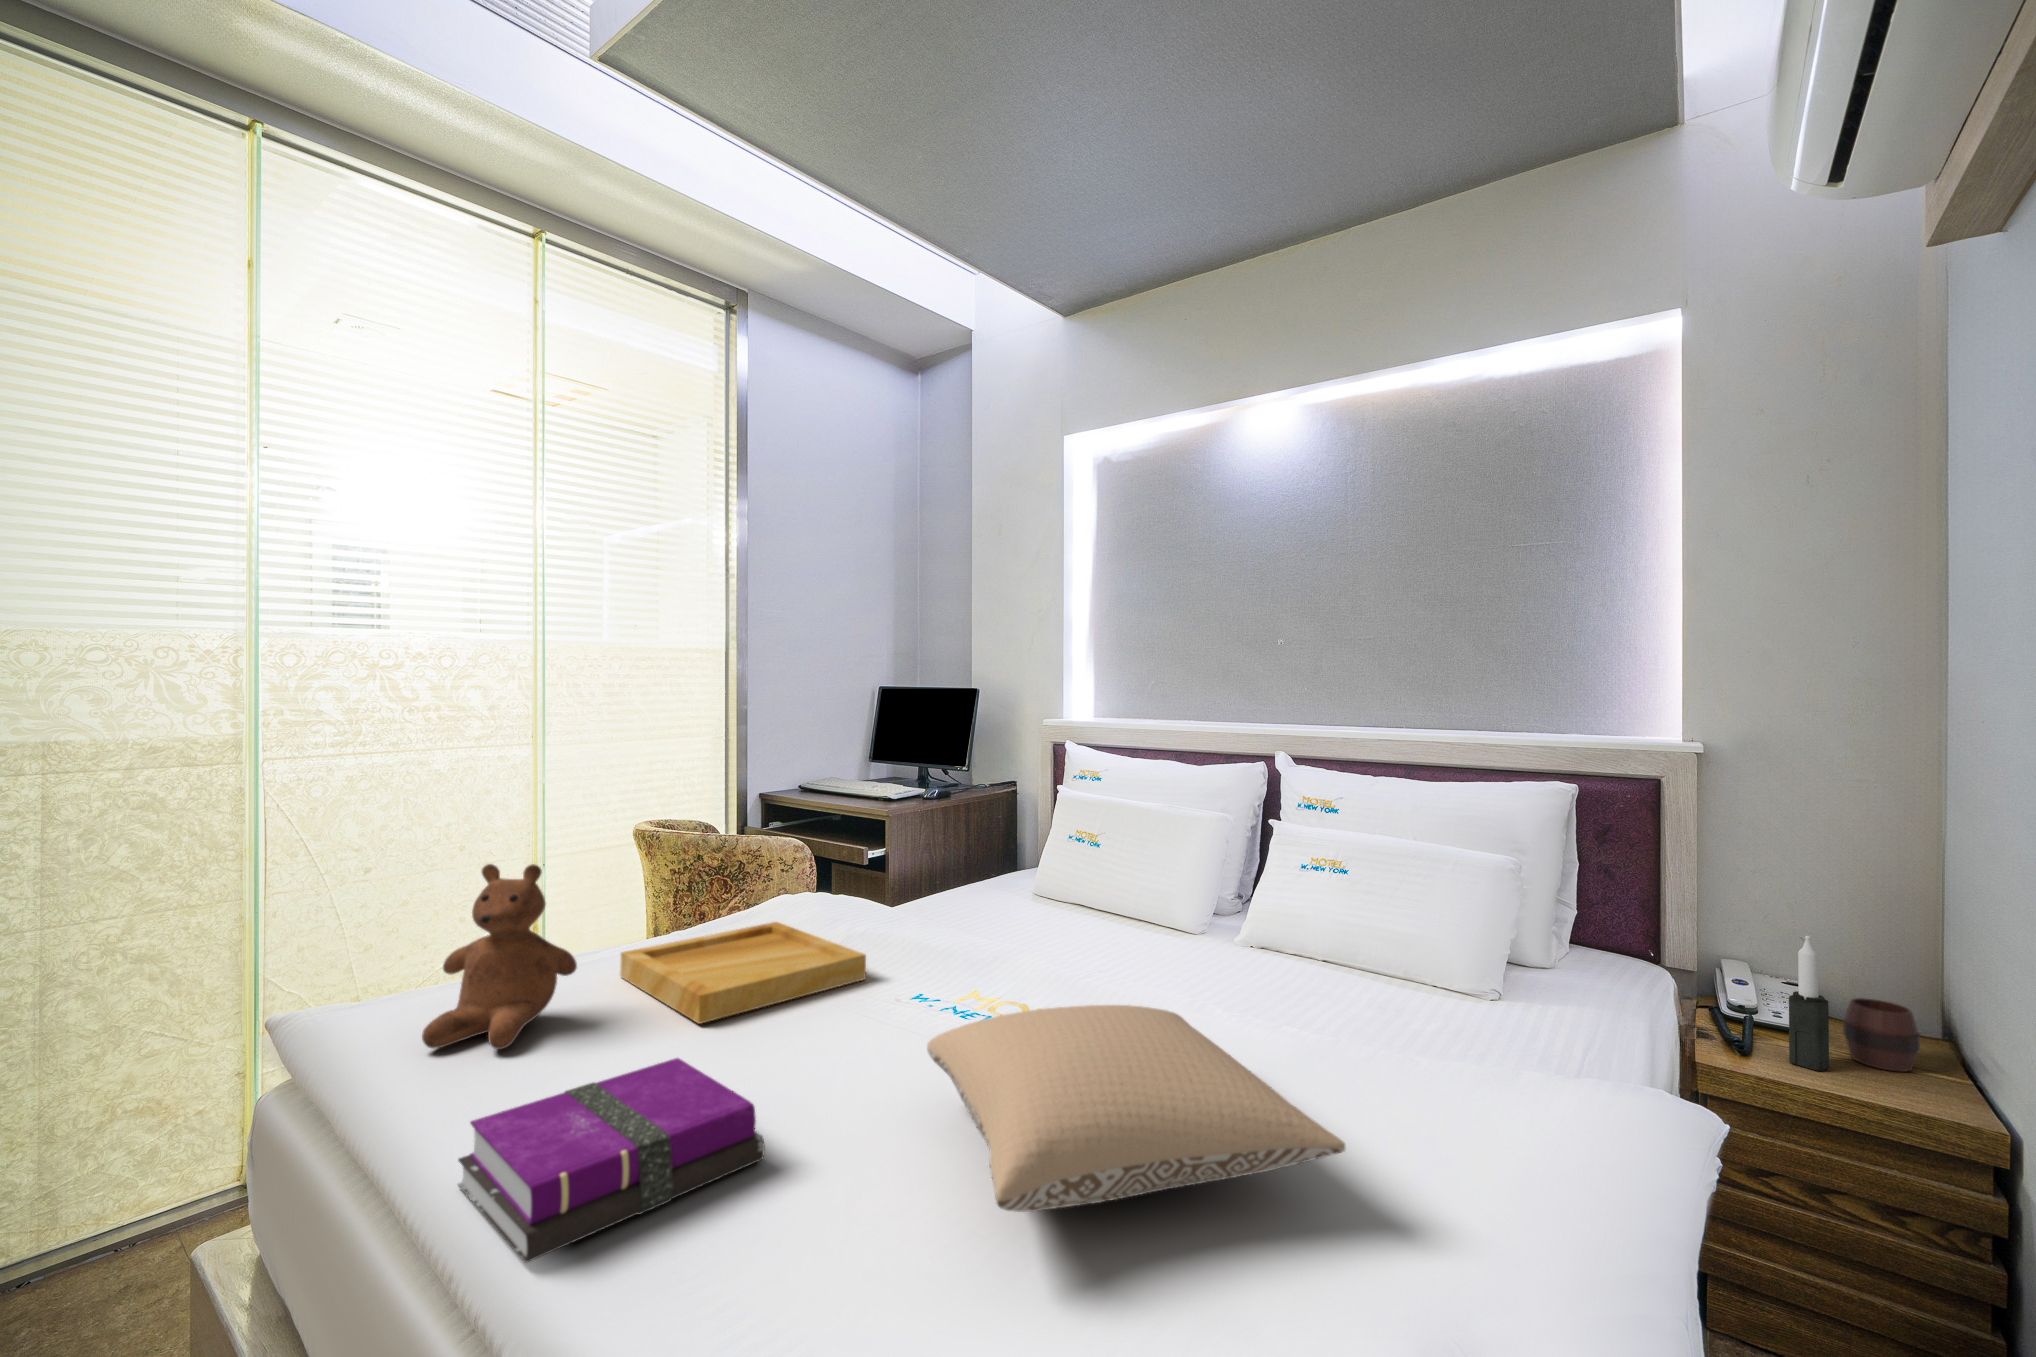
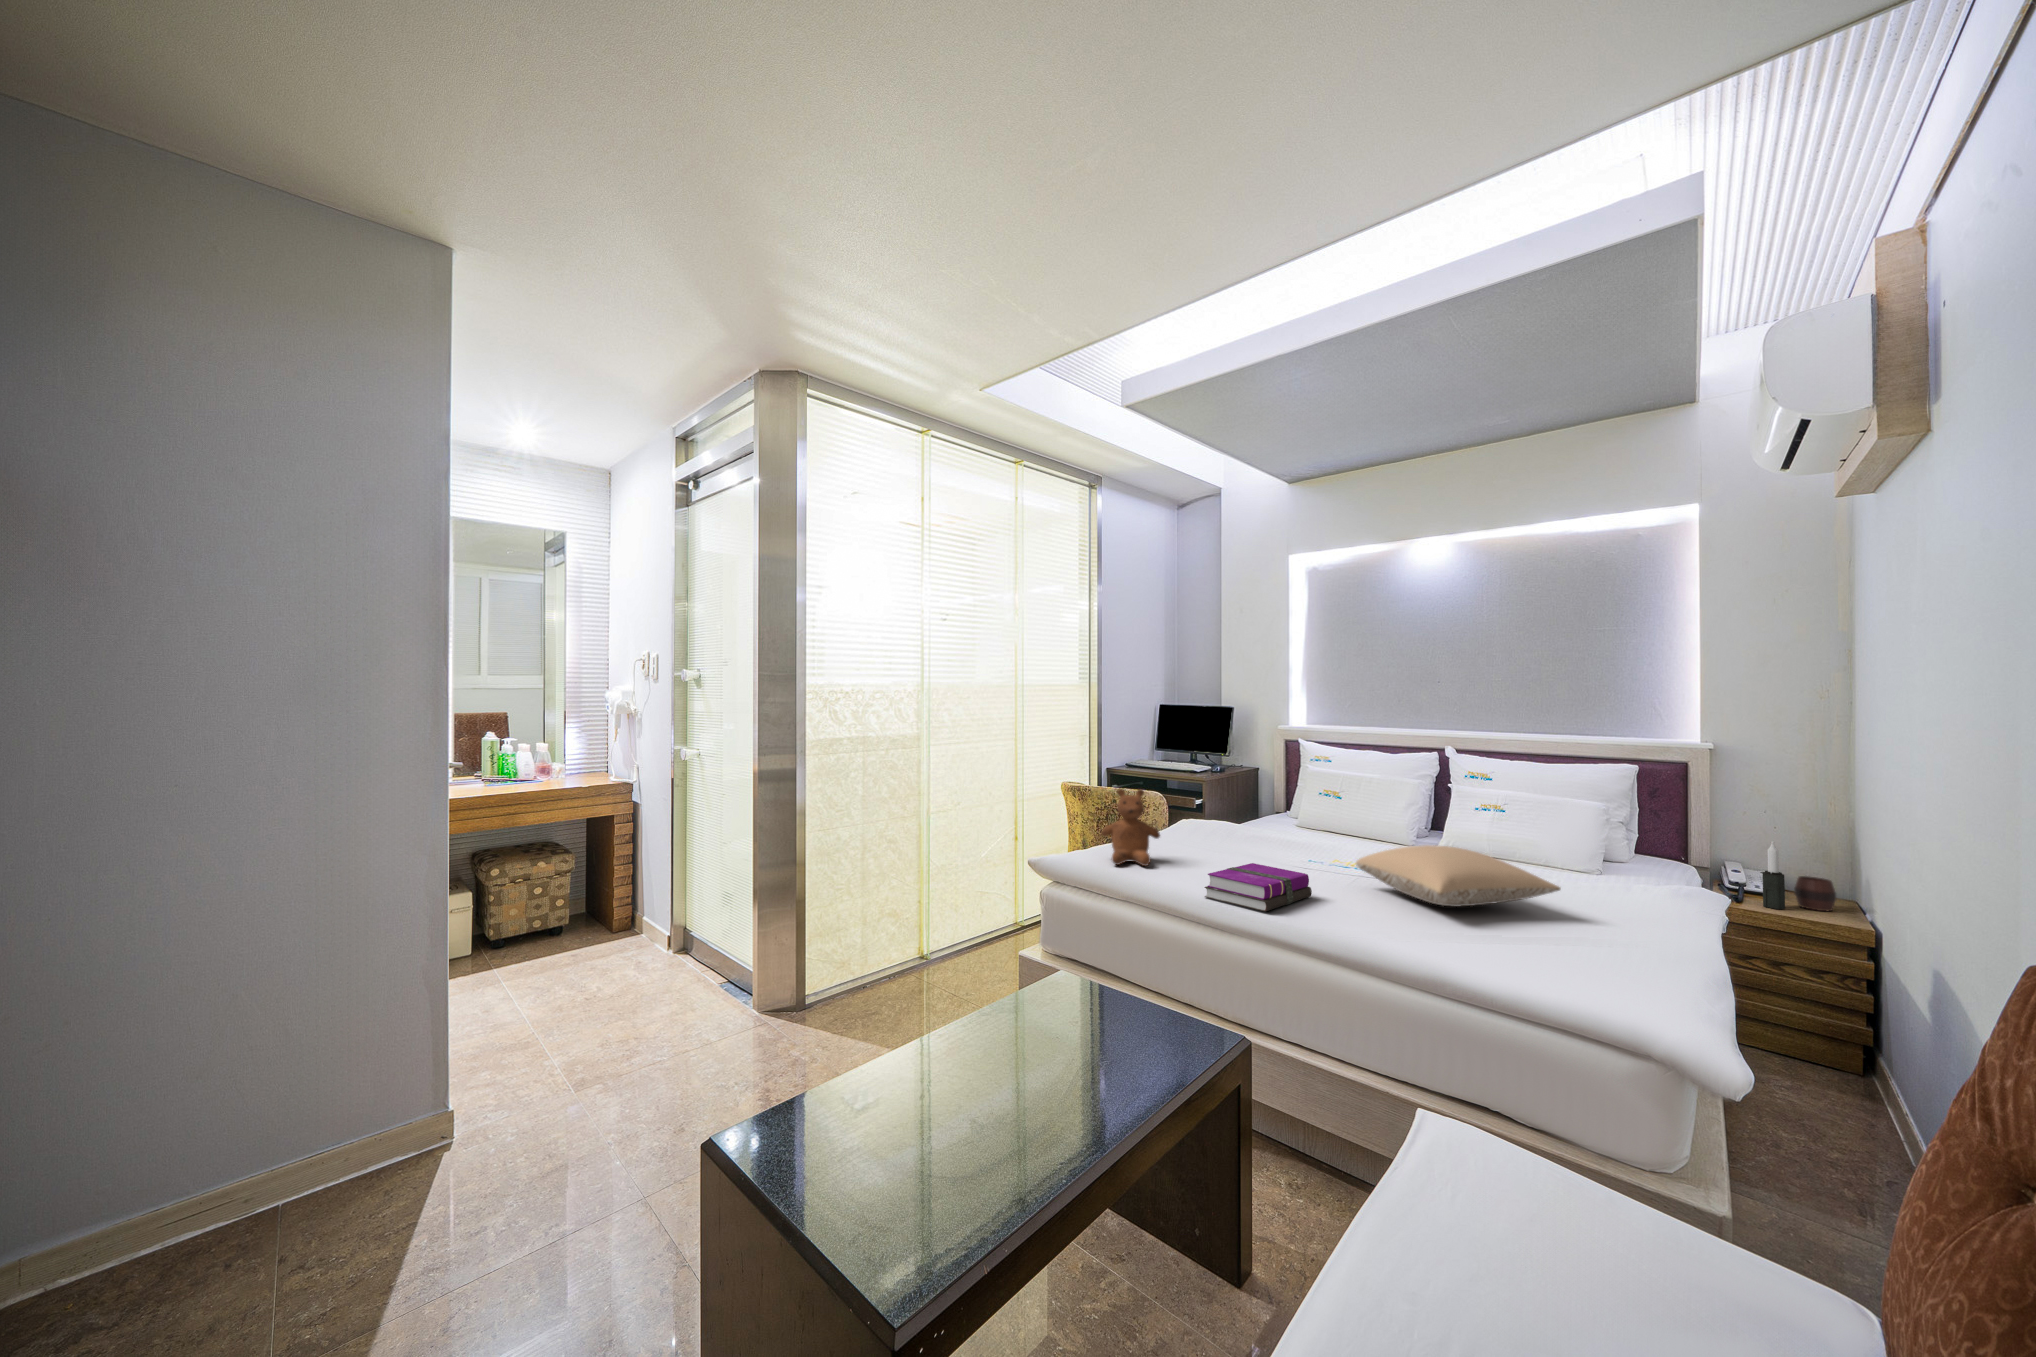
tray: present [620,922,866,1024] -> none [1148,828,1269,862]

